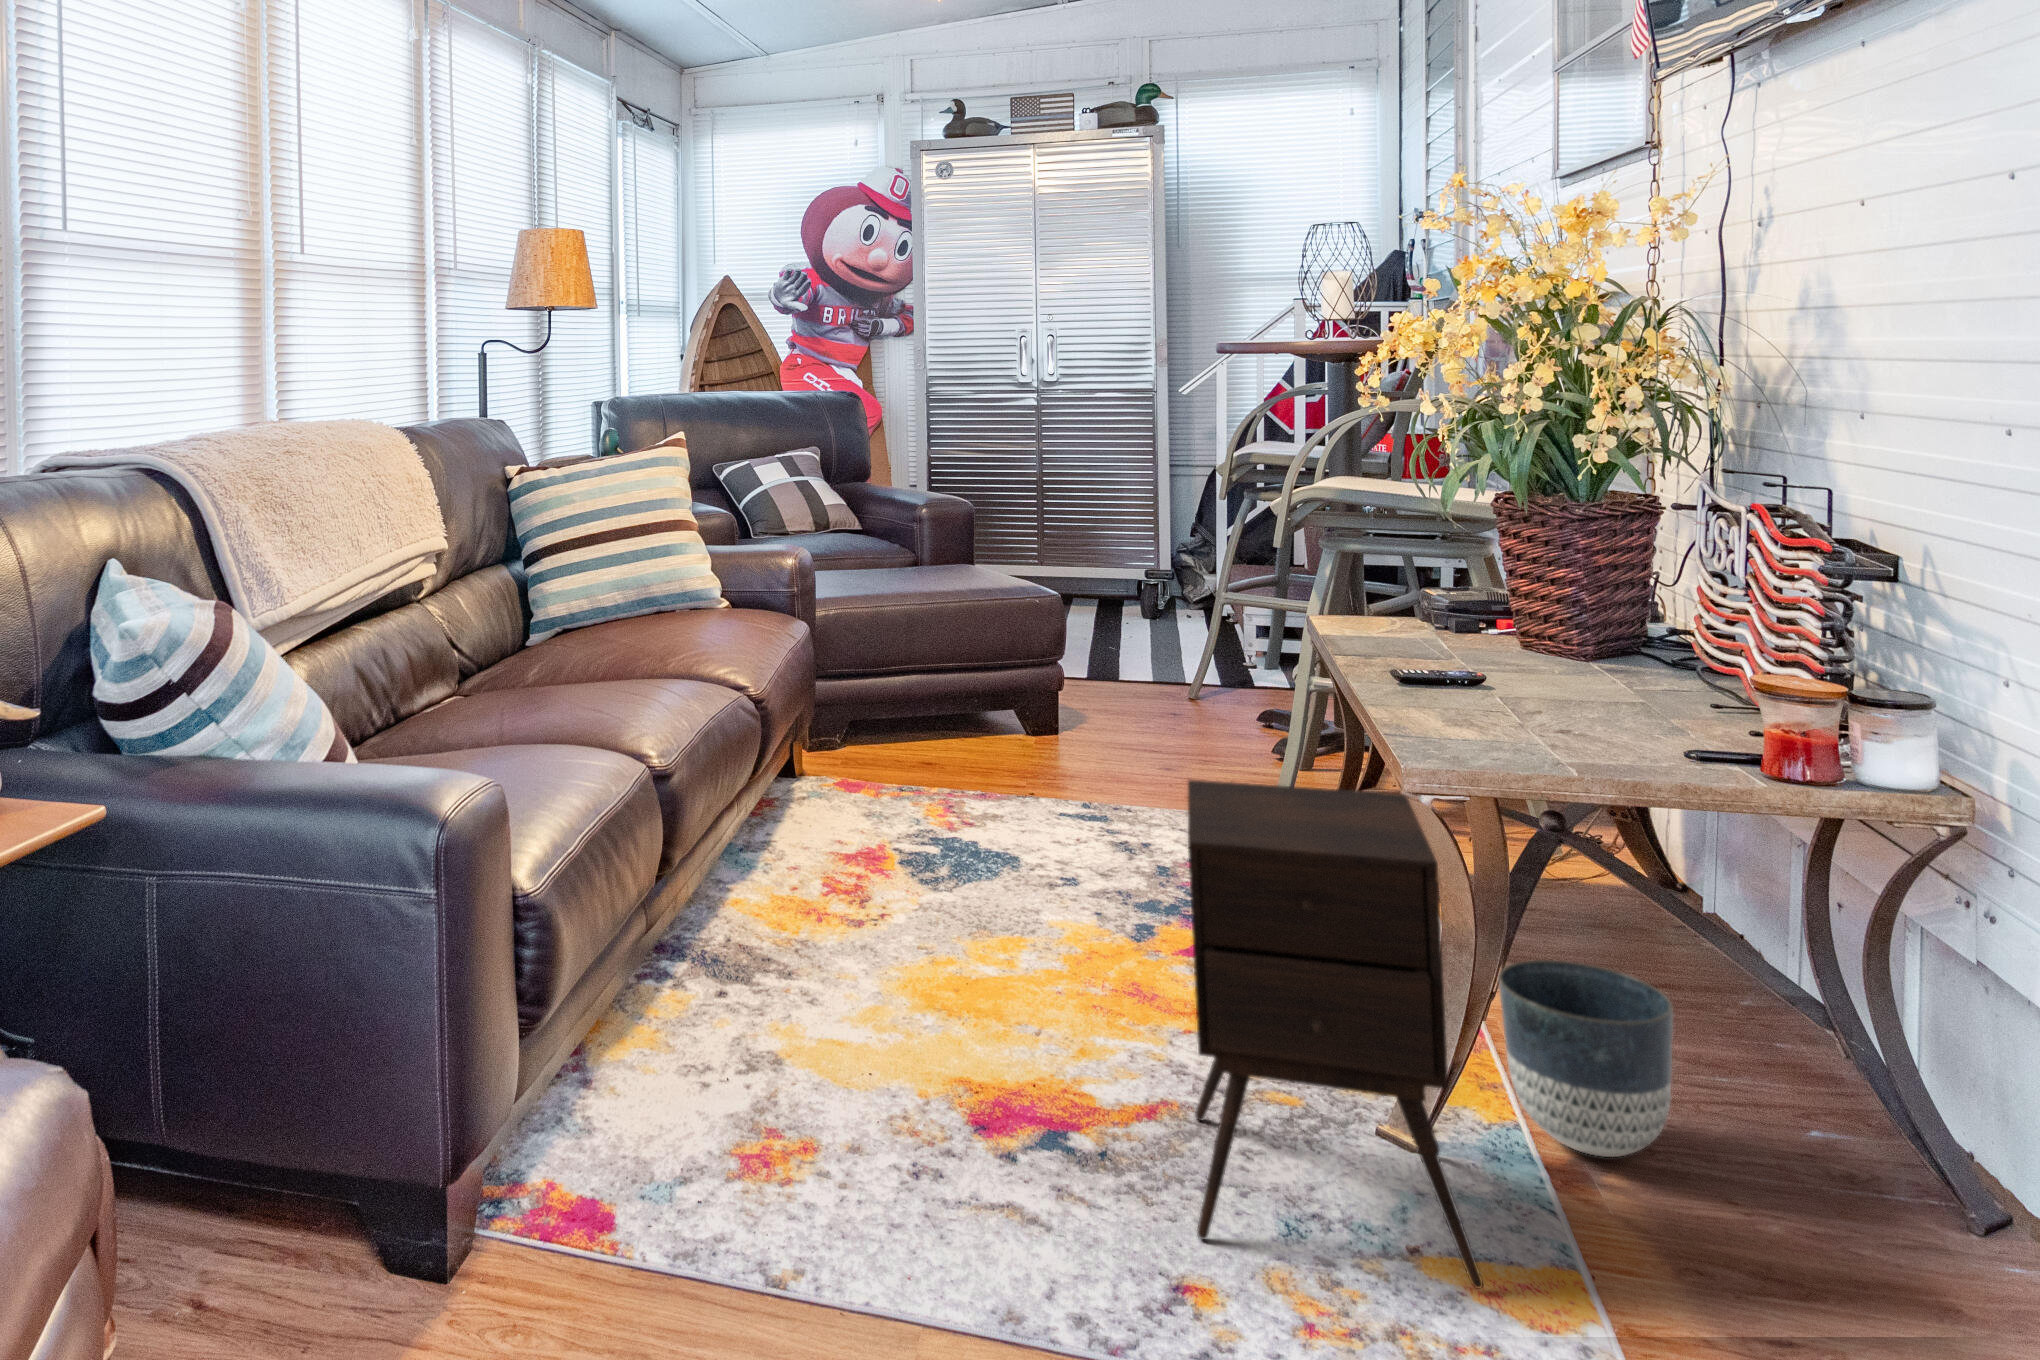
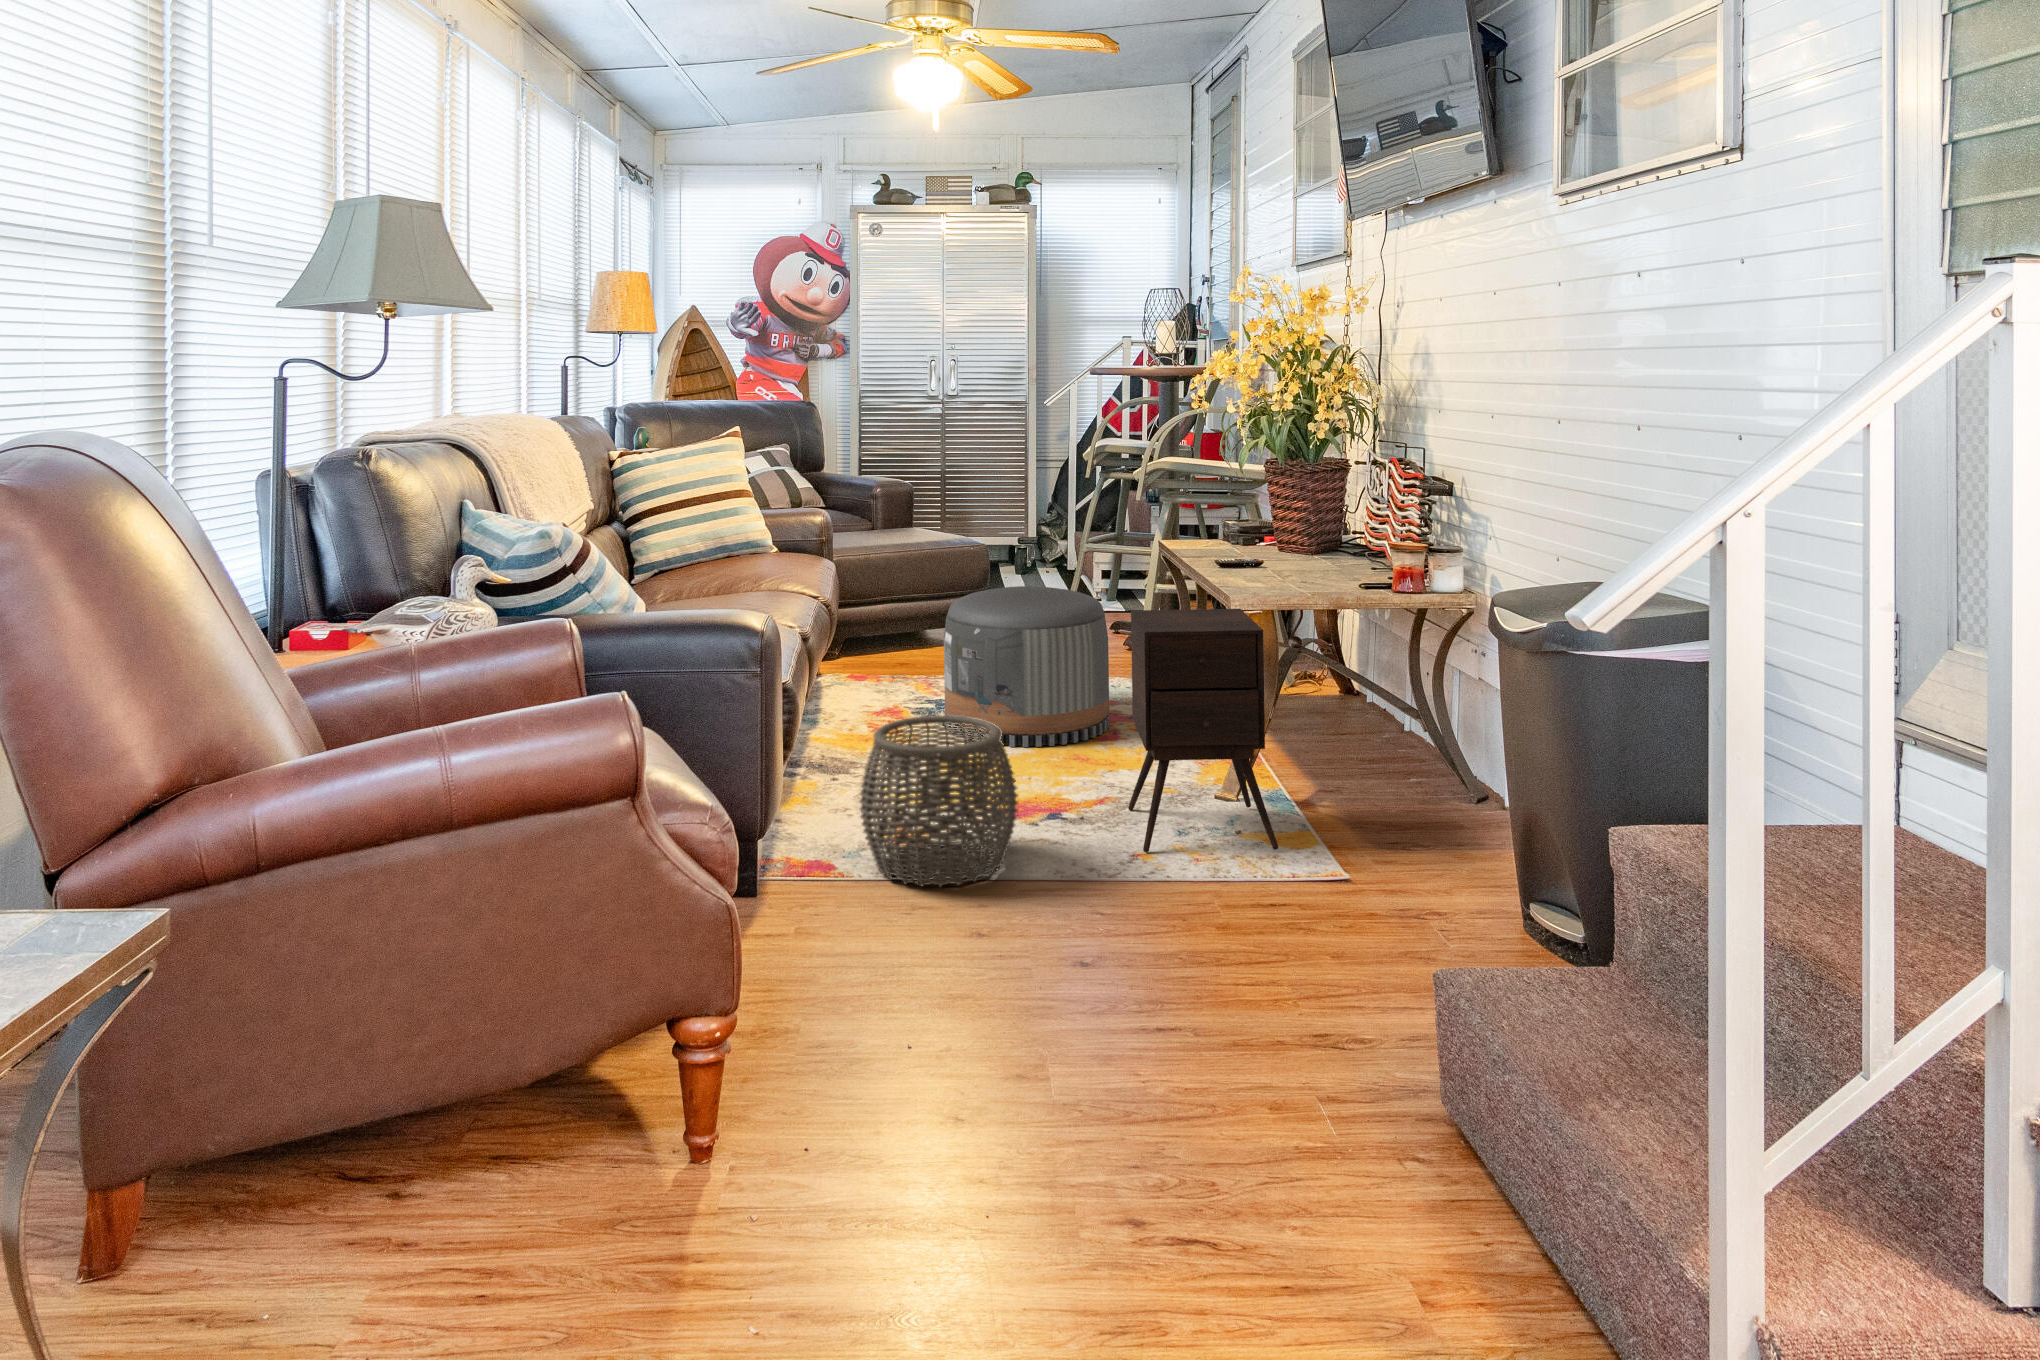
pouf: none [937,683,1209,949] -> present [944,586,1109,747]
woven basket: none [685,935,950,1258] -> present [859,715,1018,887]
planter: present [1499,960,1673,1157] -> none [1277,703,1355,798]

